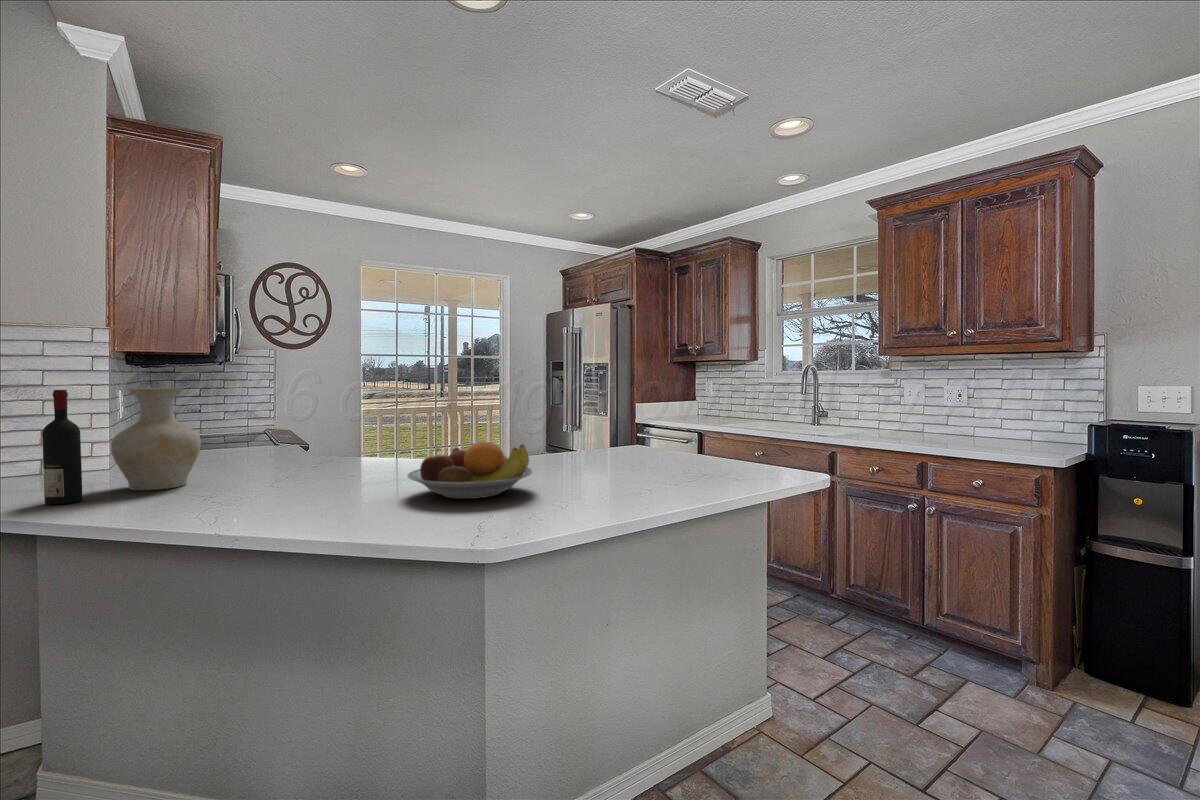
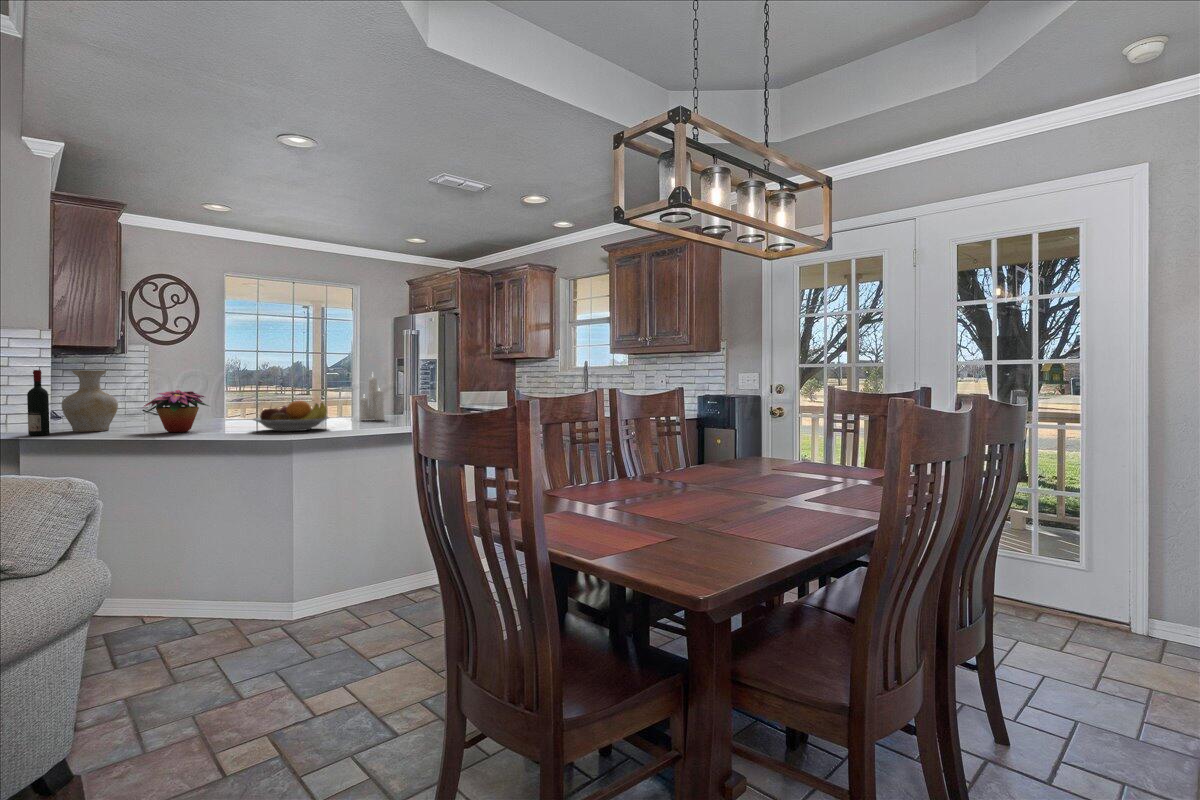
candle: none [551,380,589,460] -> present [360,377,385,420]
flower arrangement: none [219,421,344,497] -> present [144,390,208,432]

